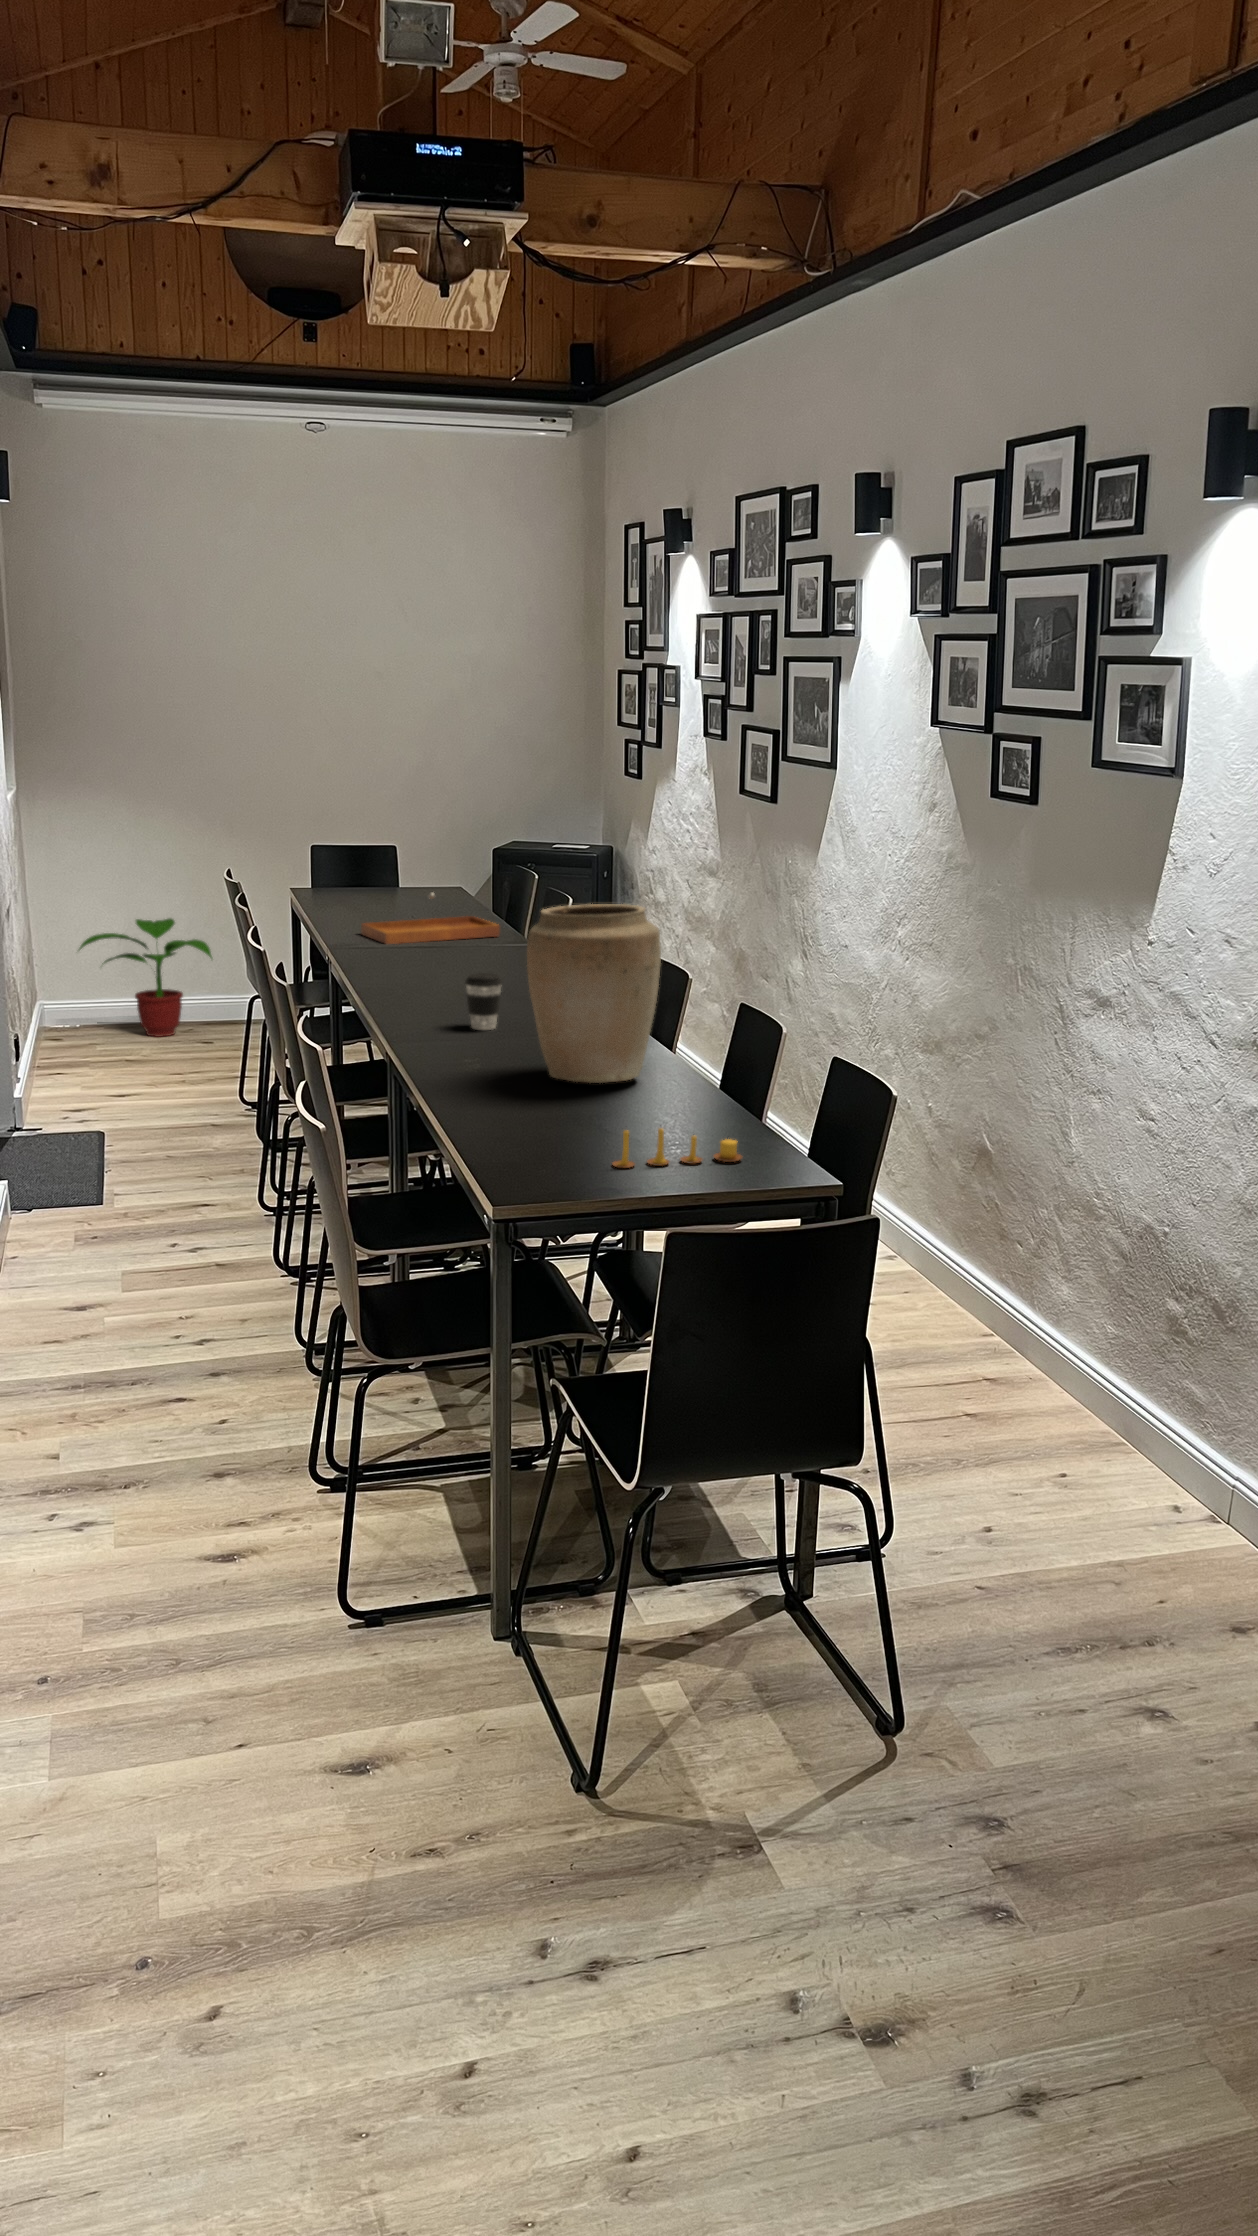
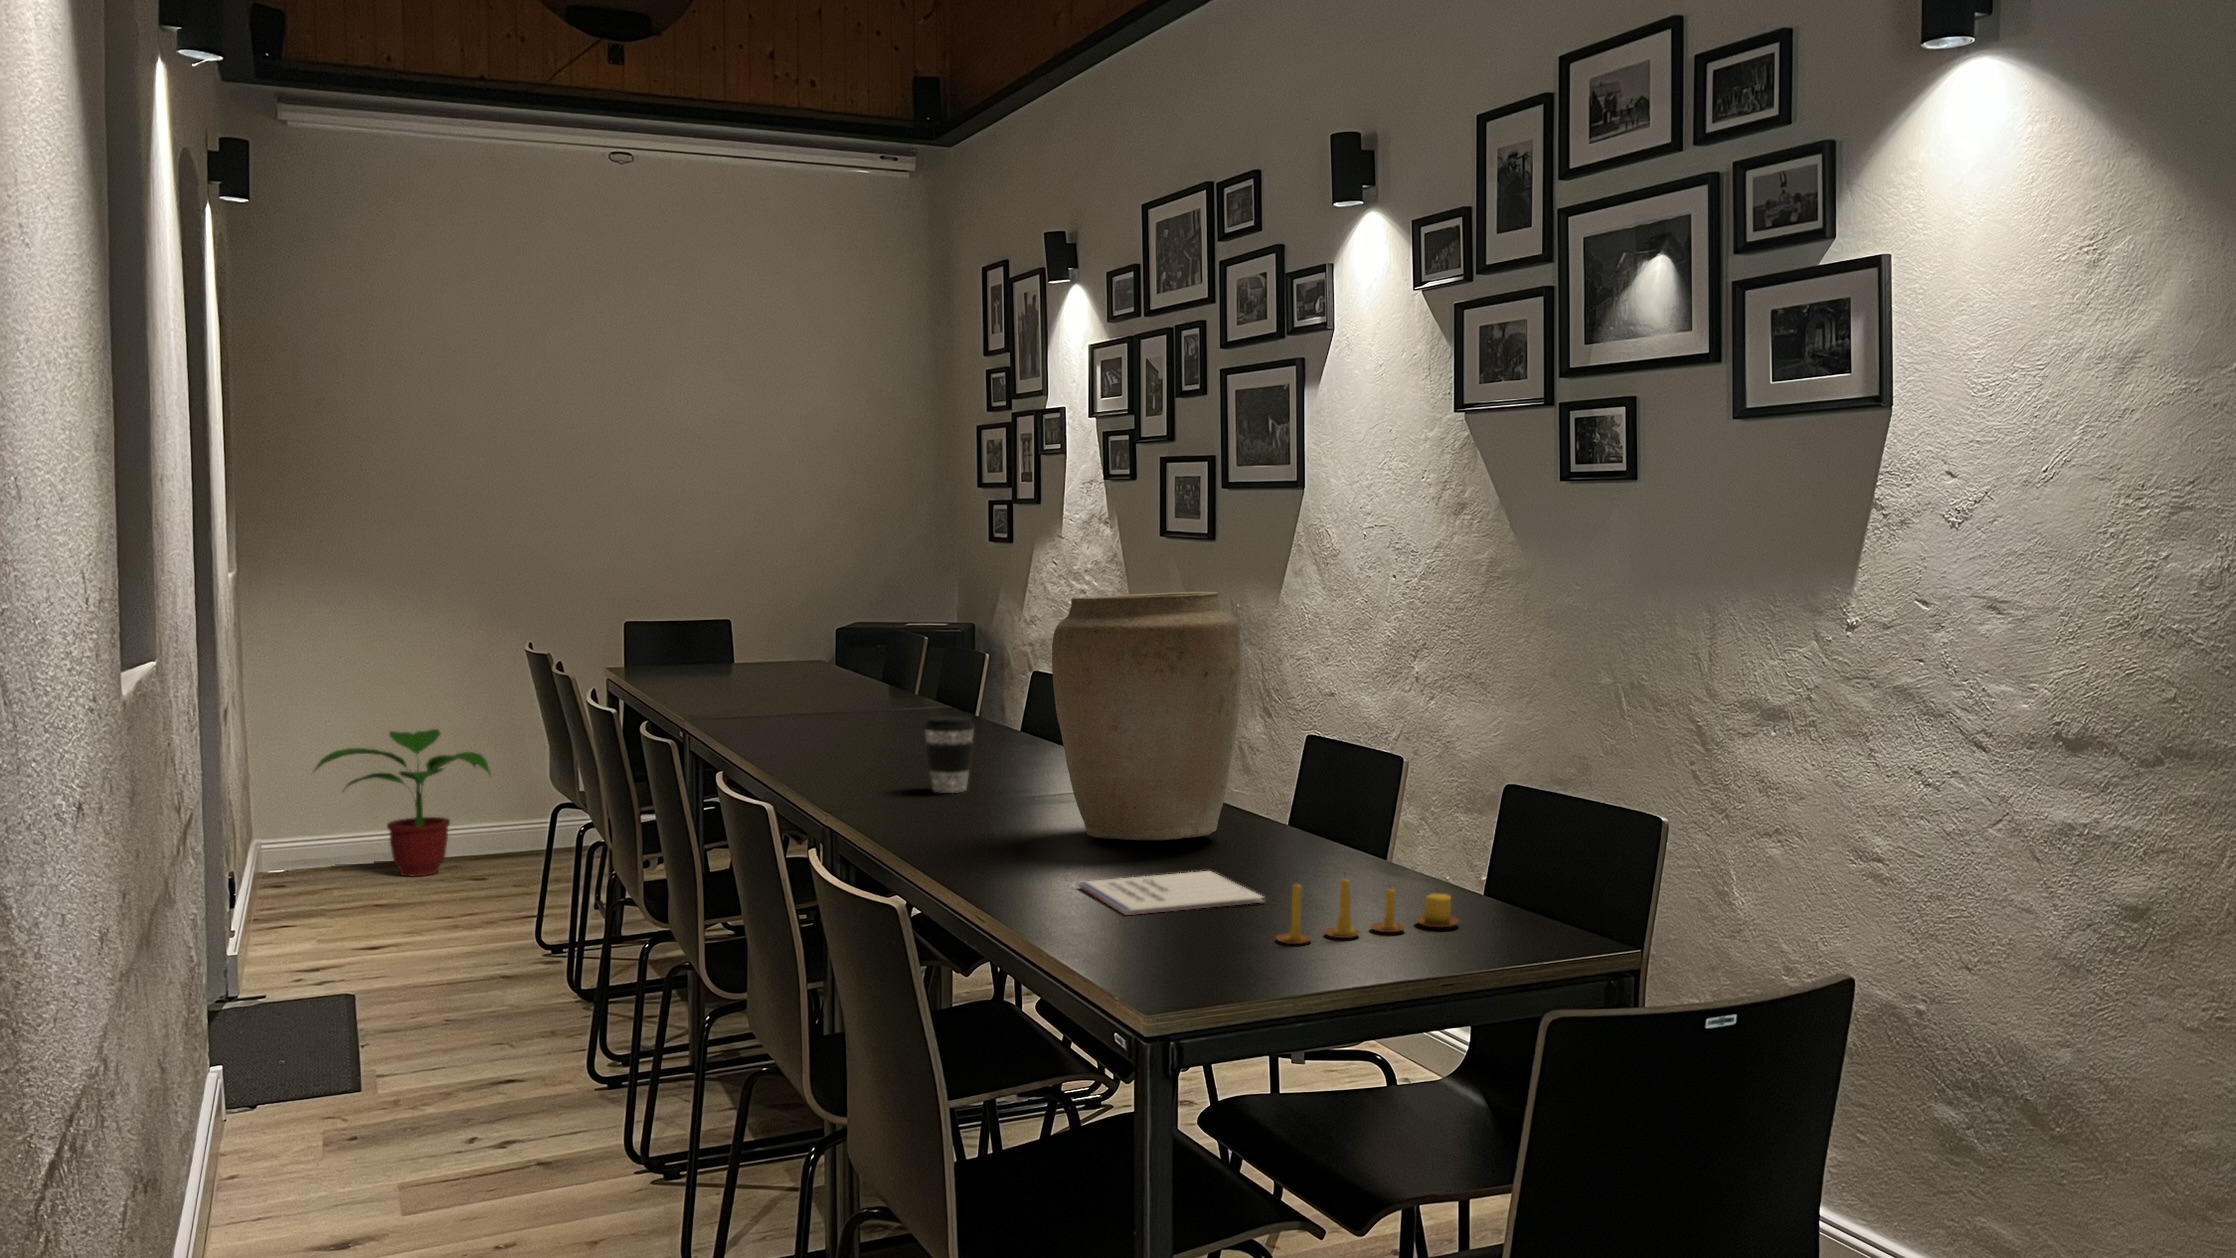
tray: present [361,892,500,944] -> none [721,651,900,716]
notebook: none [516,1108,629,1140] -> present [1078,871,1263,915]

